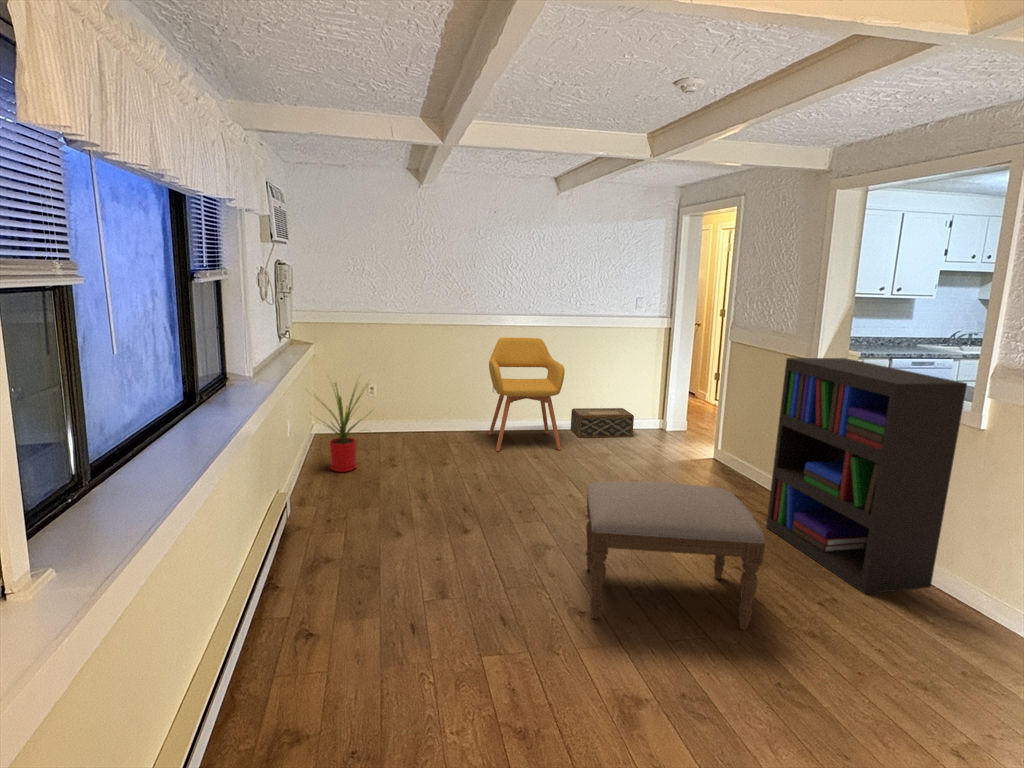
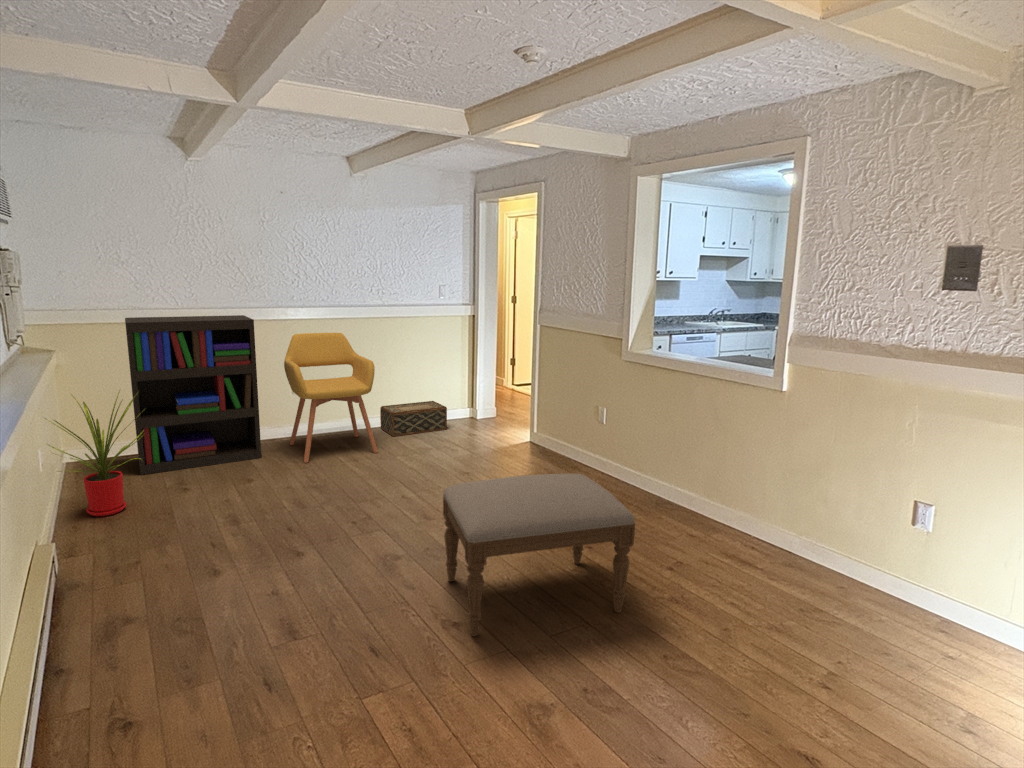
bookshelf: present [766,358,967,594] -> present [125,315,261,475]

